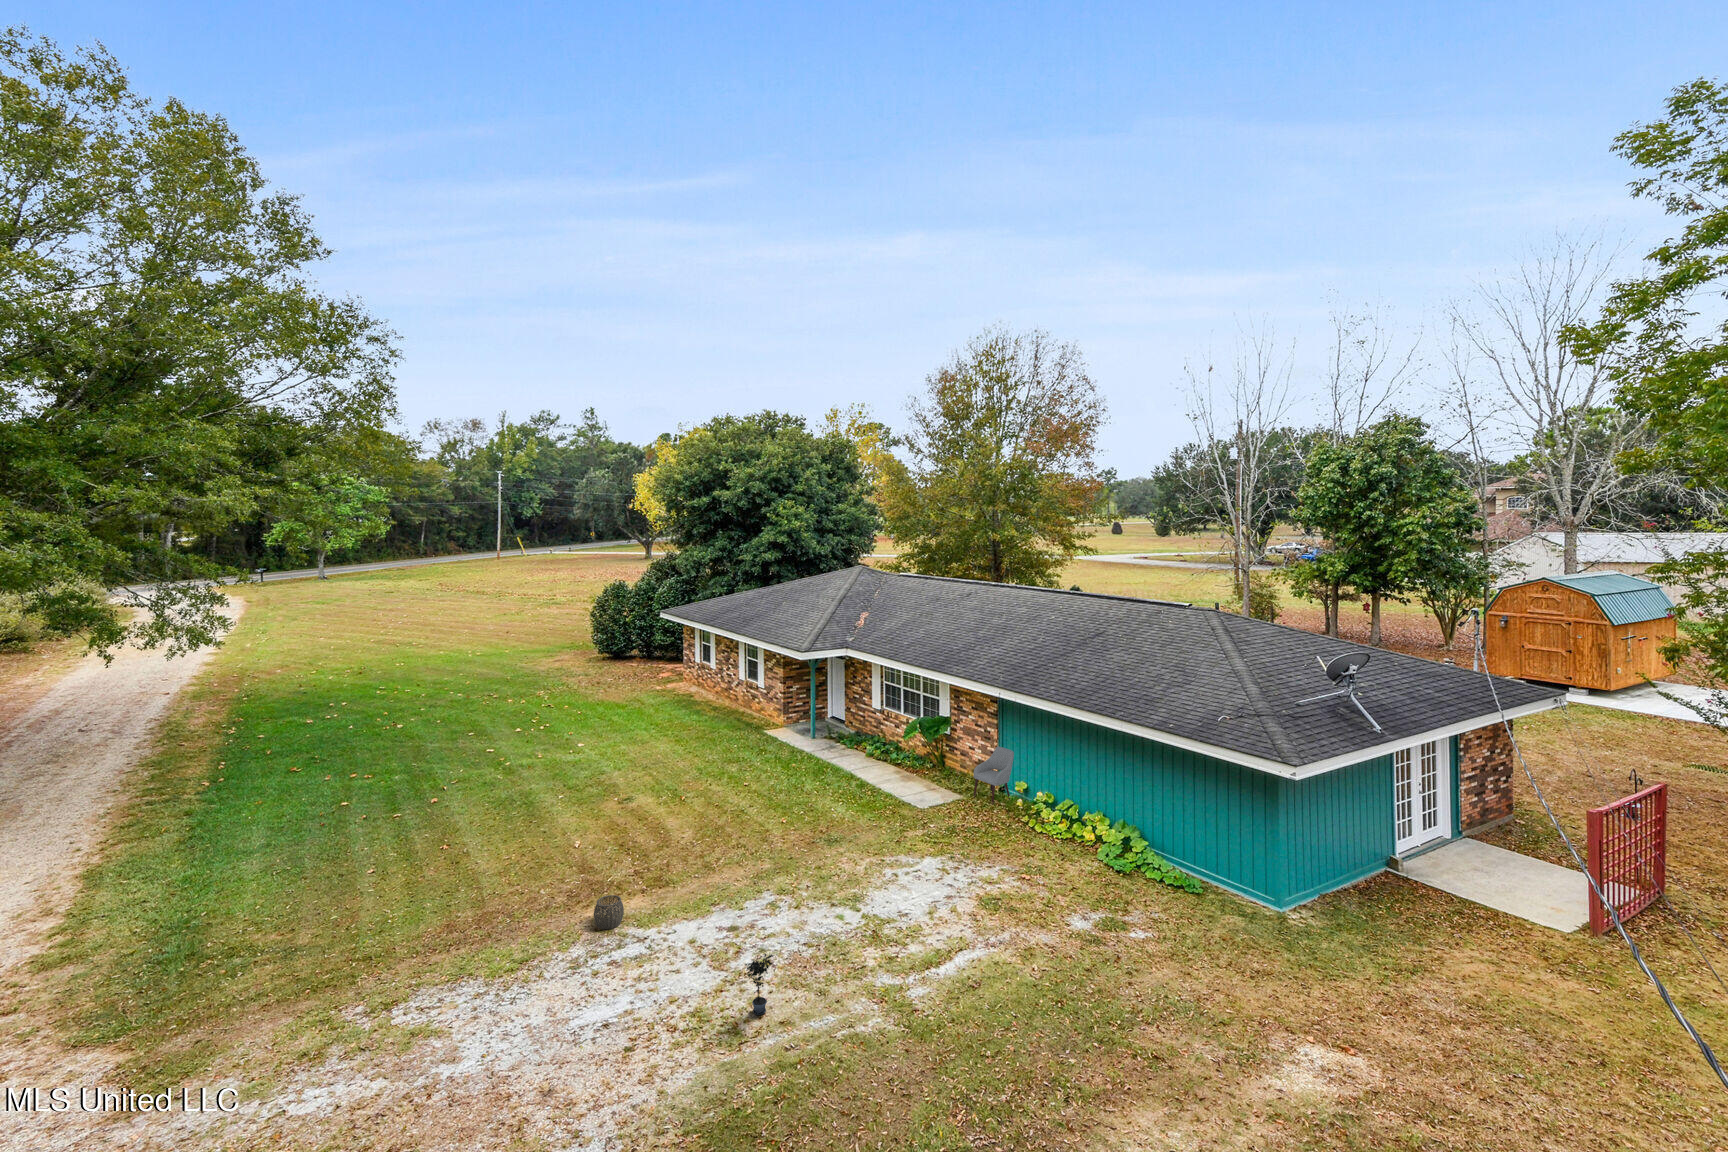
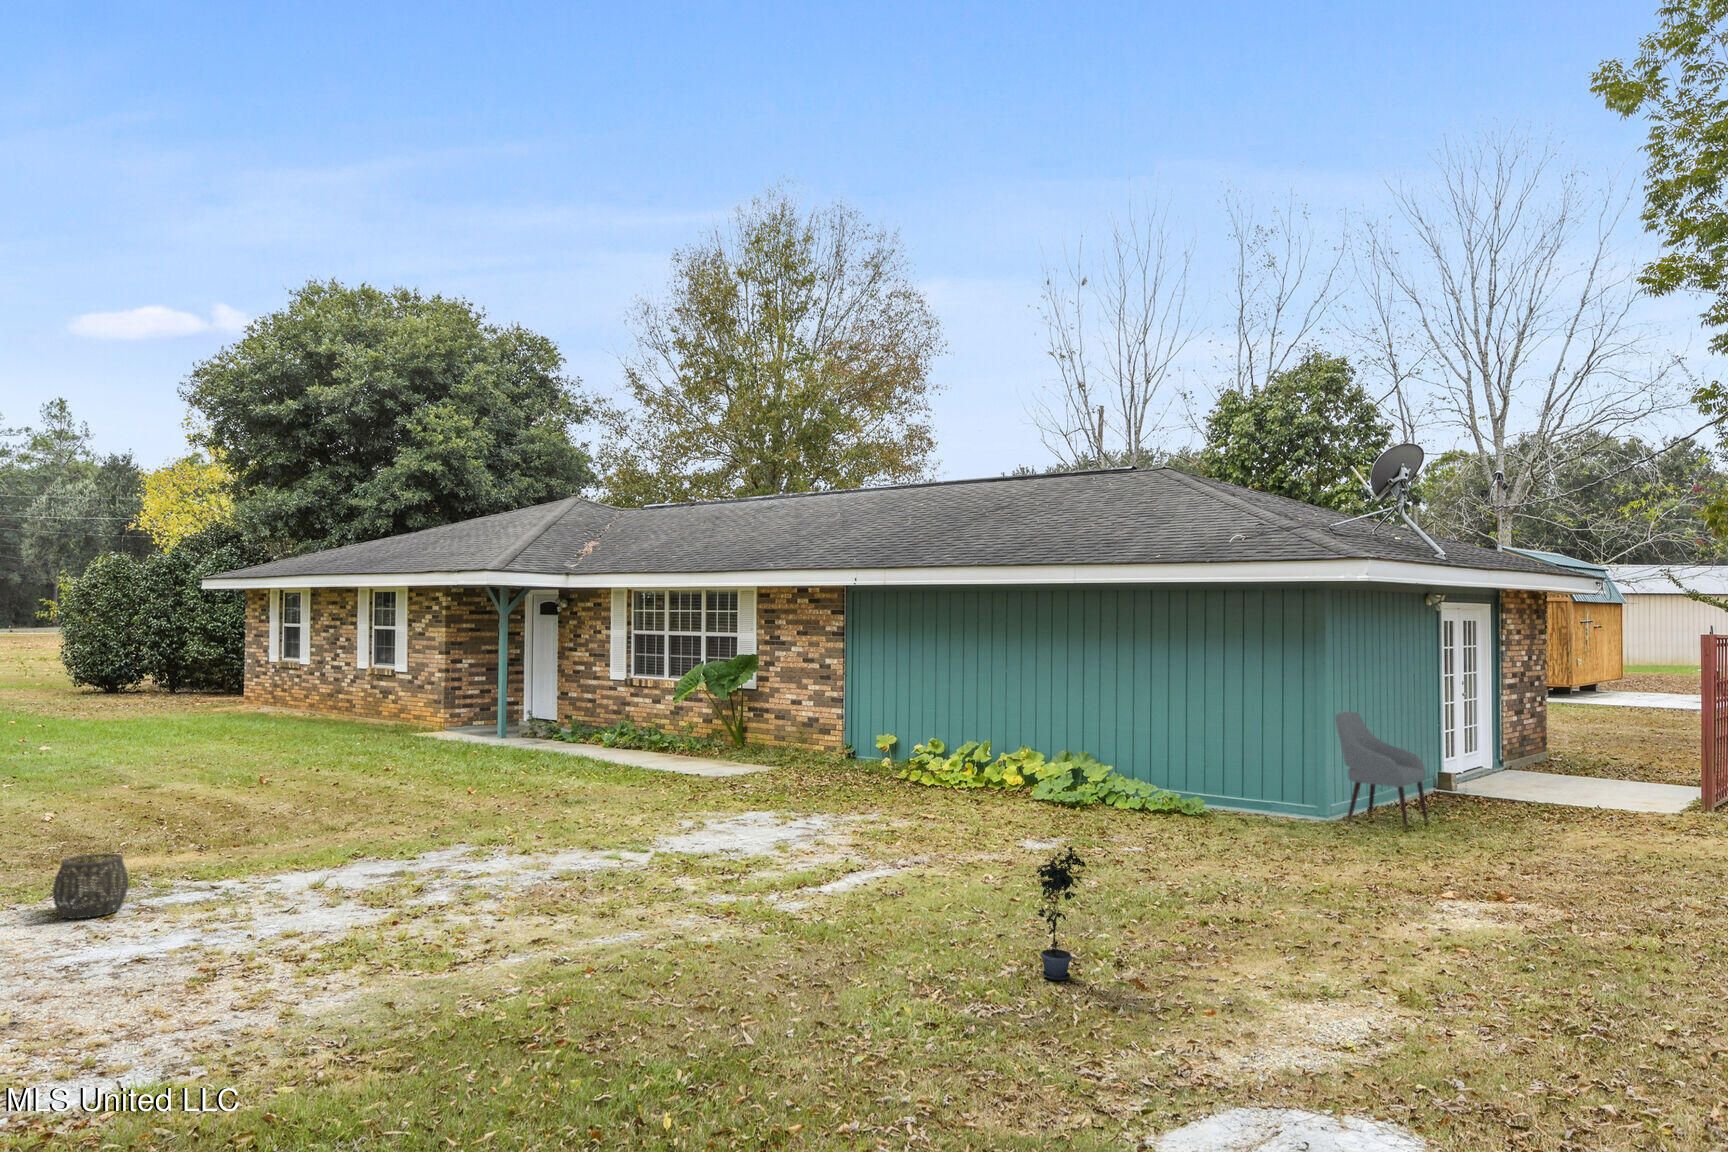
chair: present [974,747,1014,805] -> present [1335,712,1428,831]
potted plant: present [746,954,773,1015] -> present [1033,847,1086,981]

